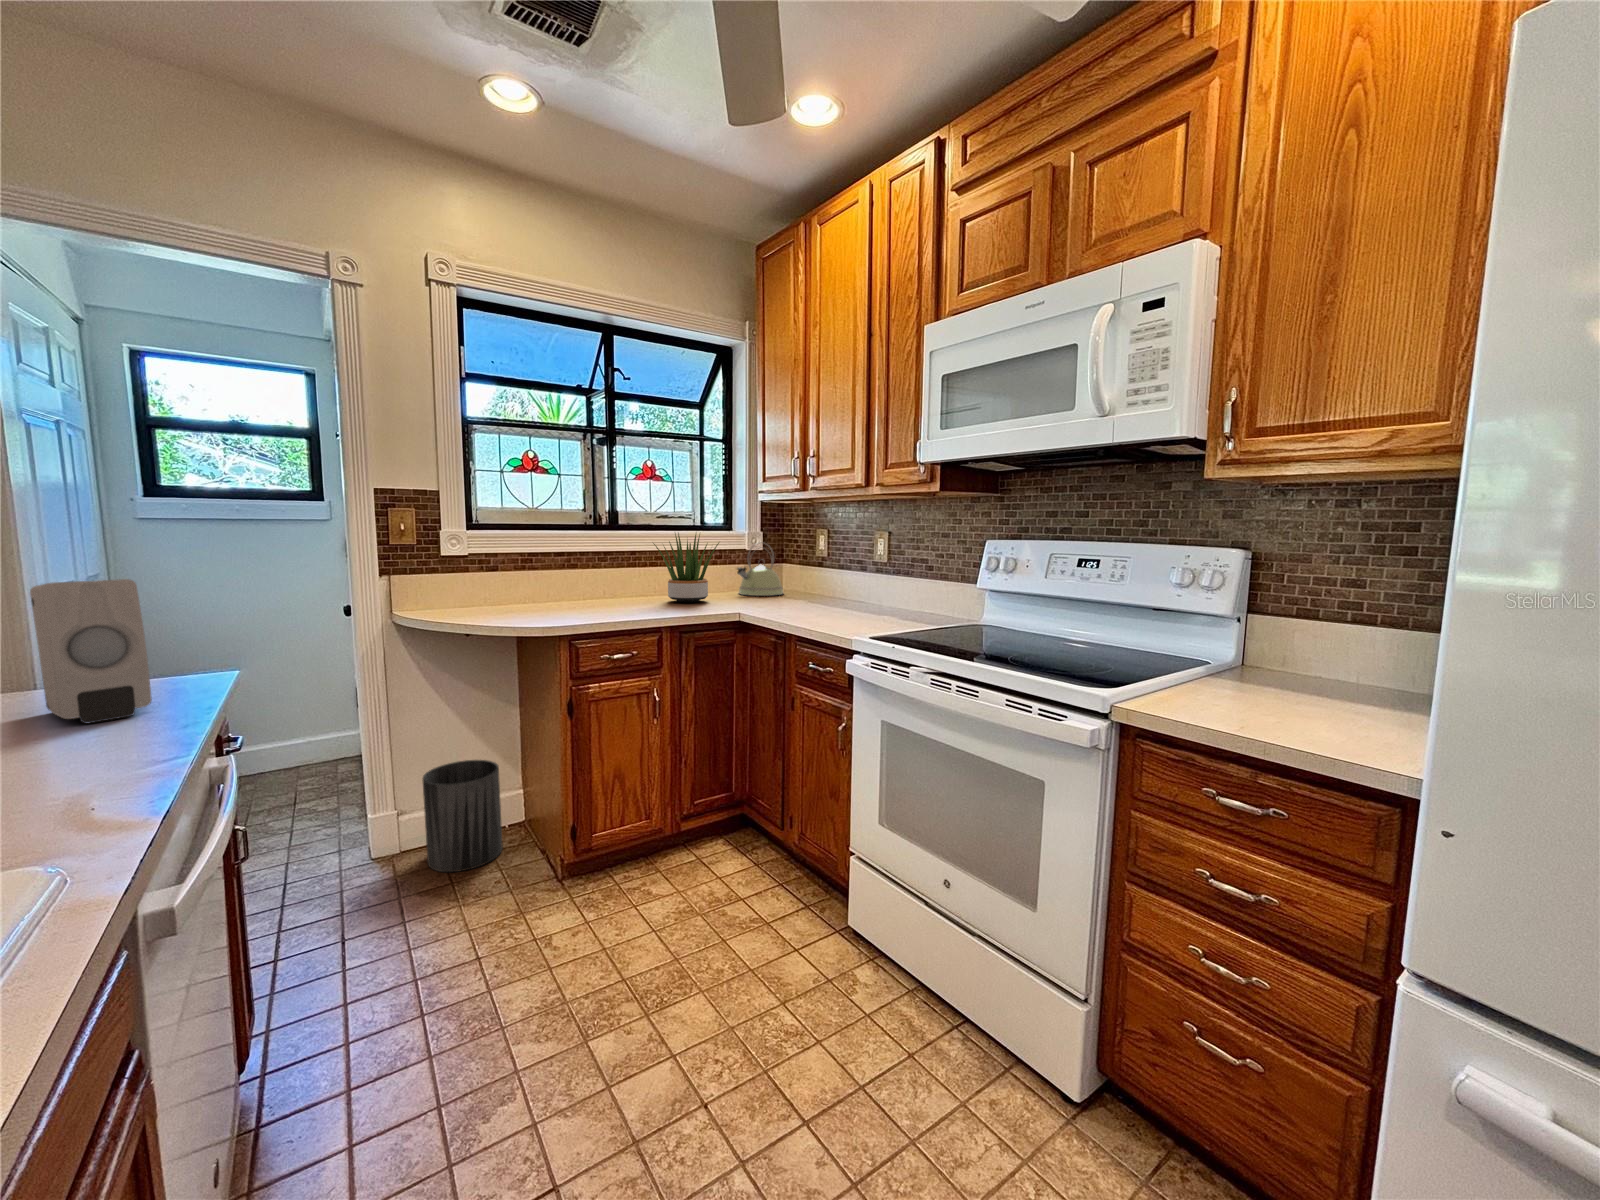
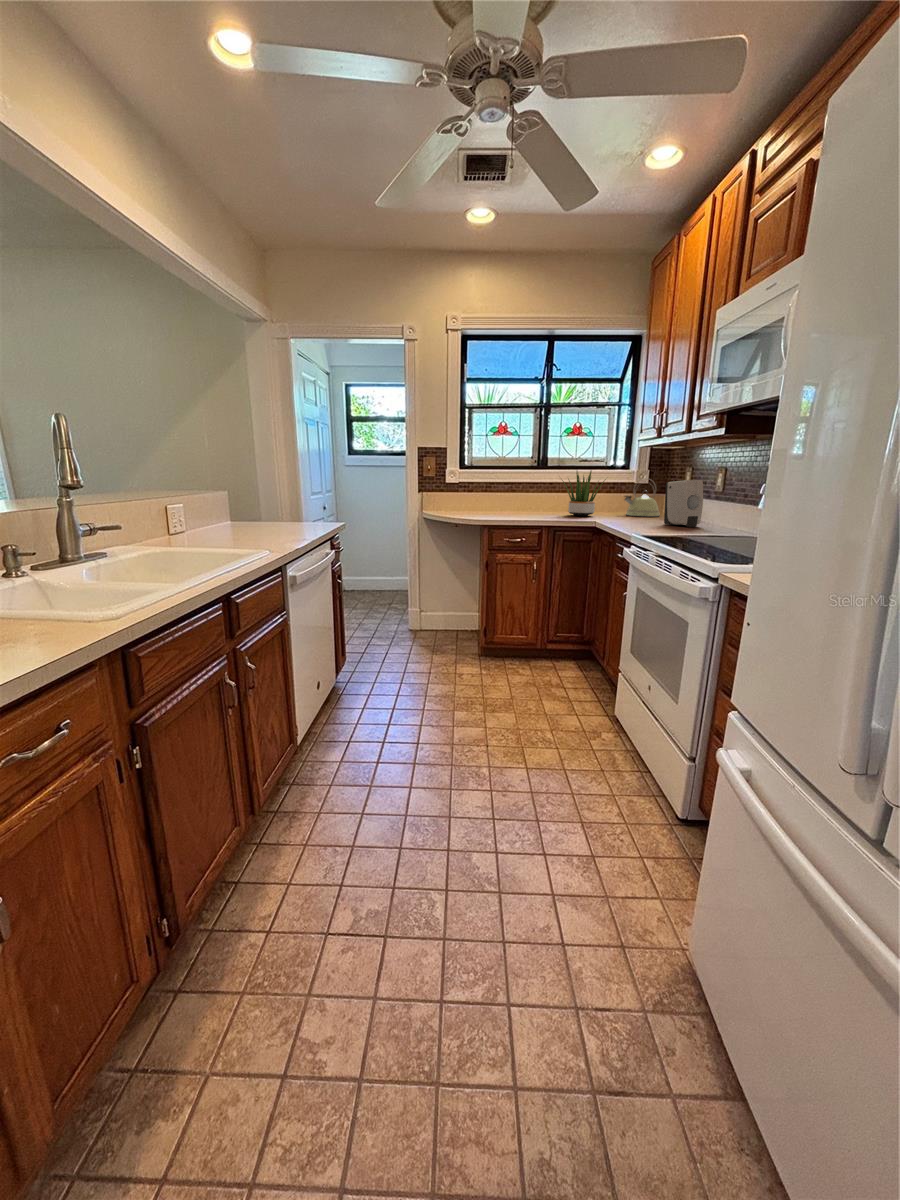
soap dispenser: present [30,579,152,723] -> present [664,480,703,527]
trash can: present [422,760,503,872] -> none [430,593,465,645]

